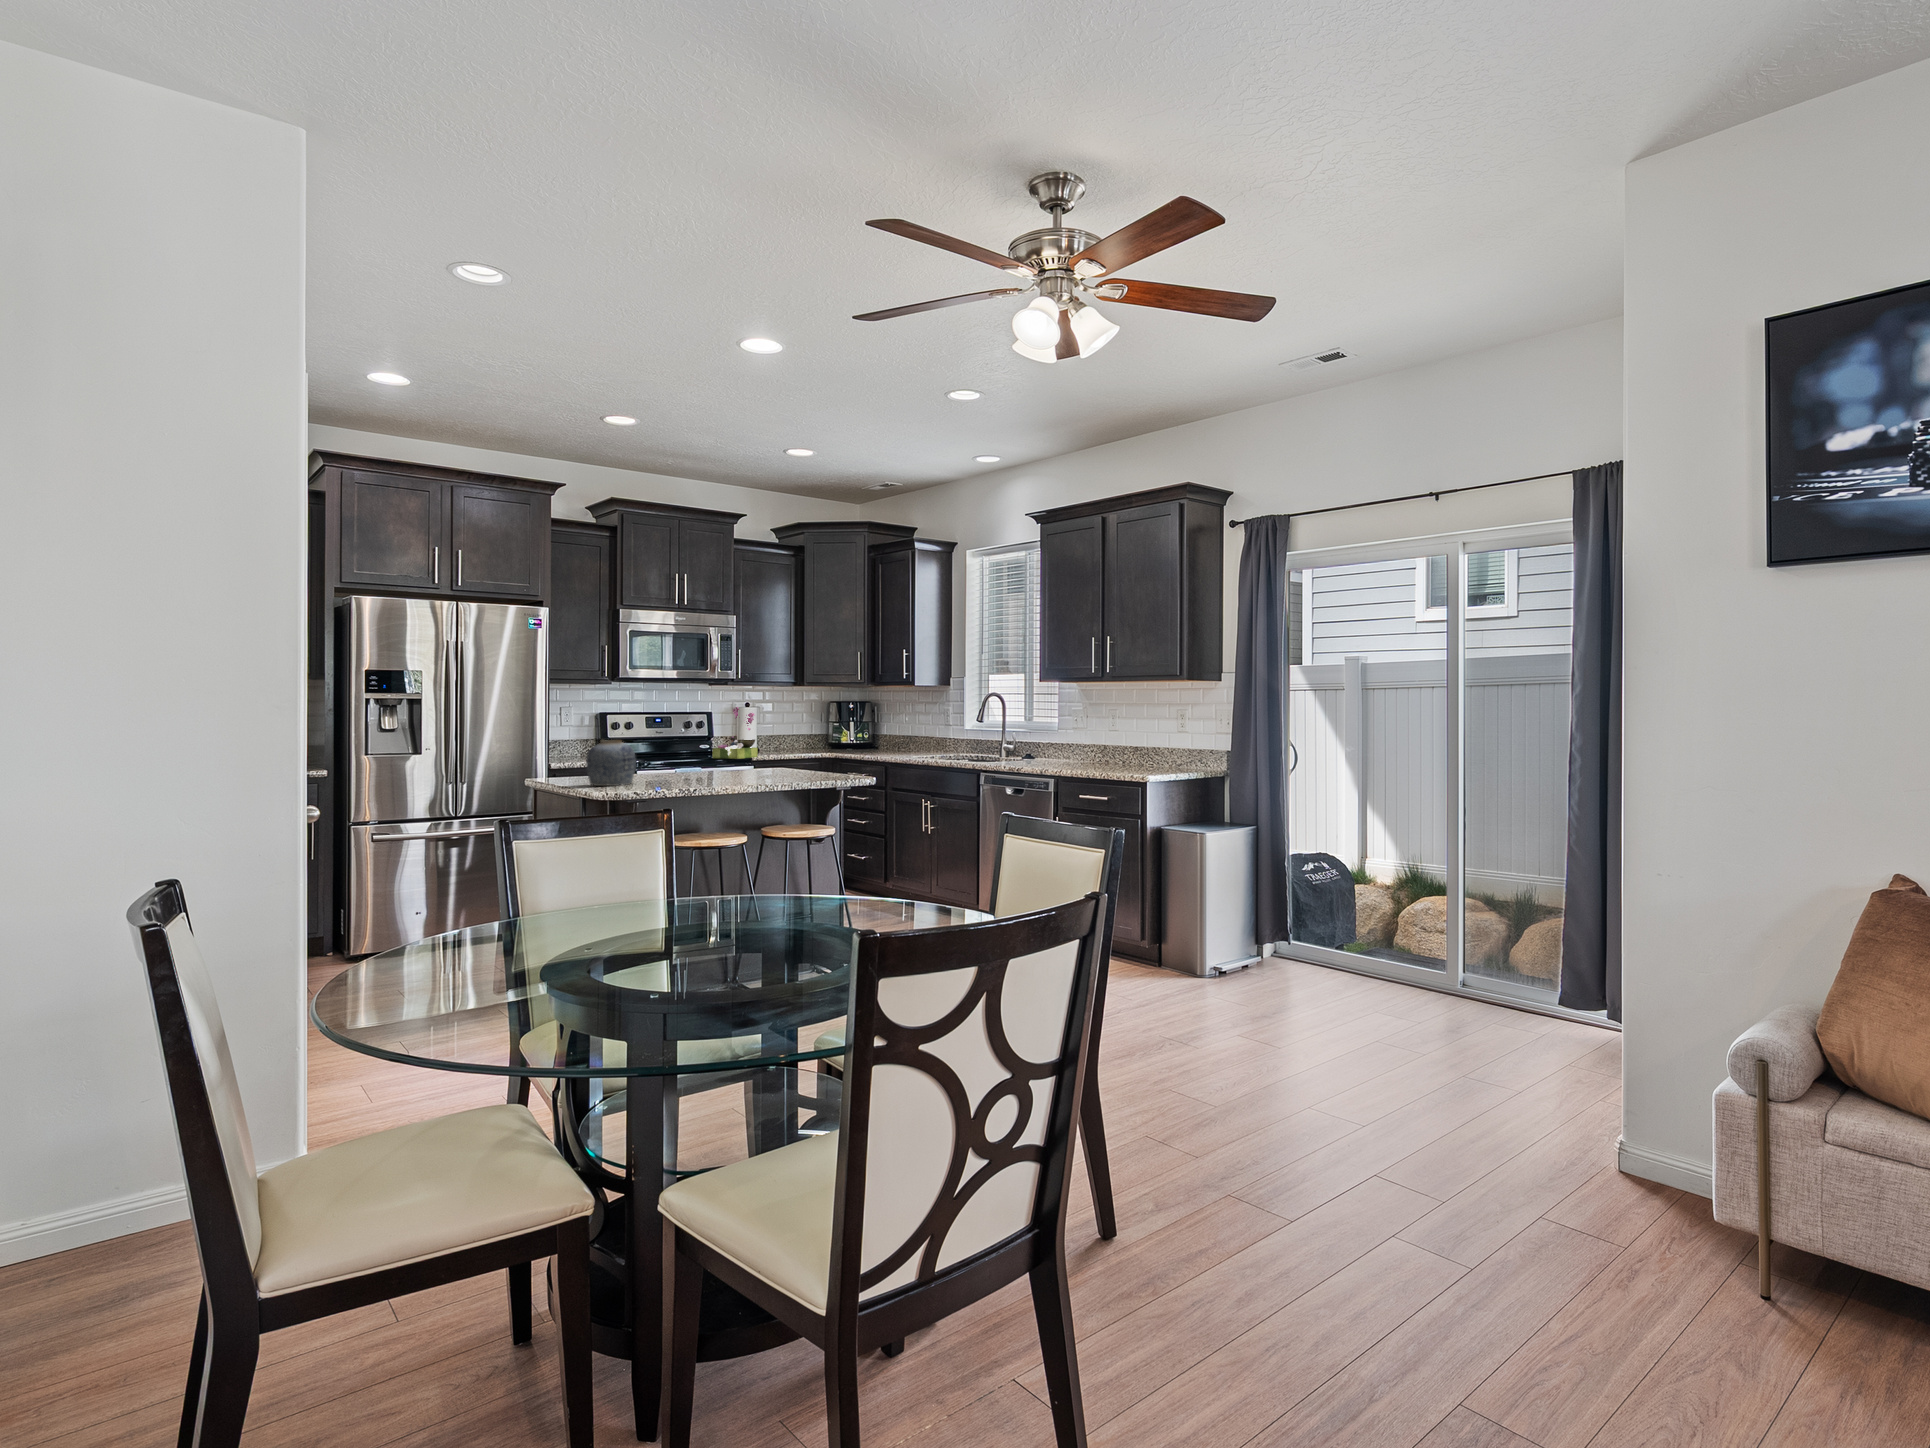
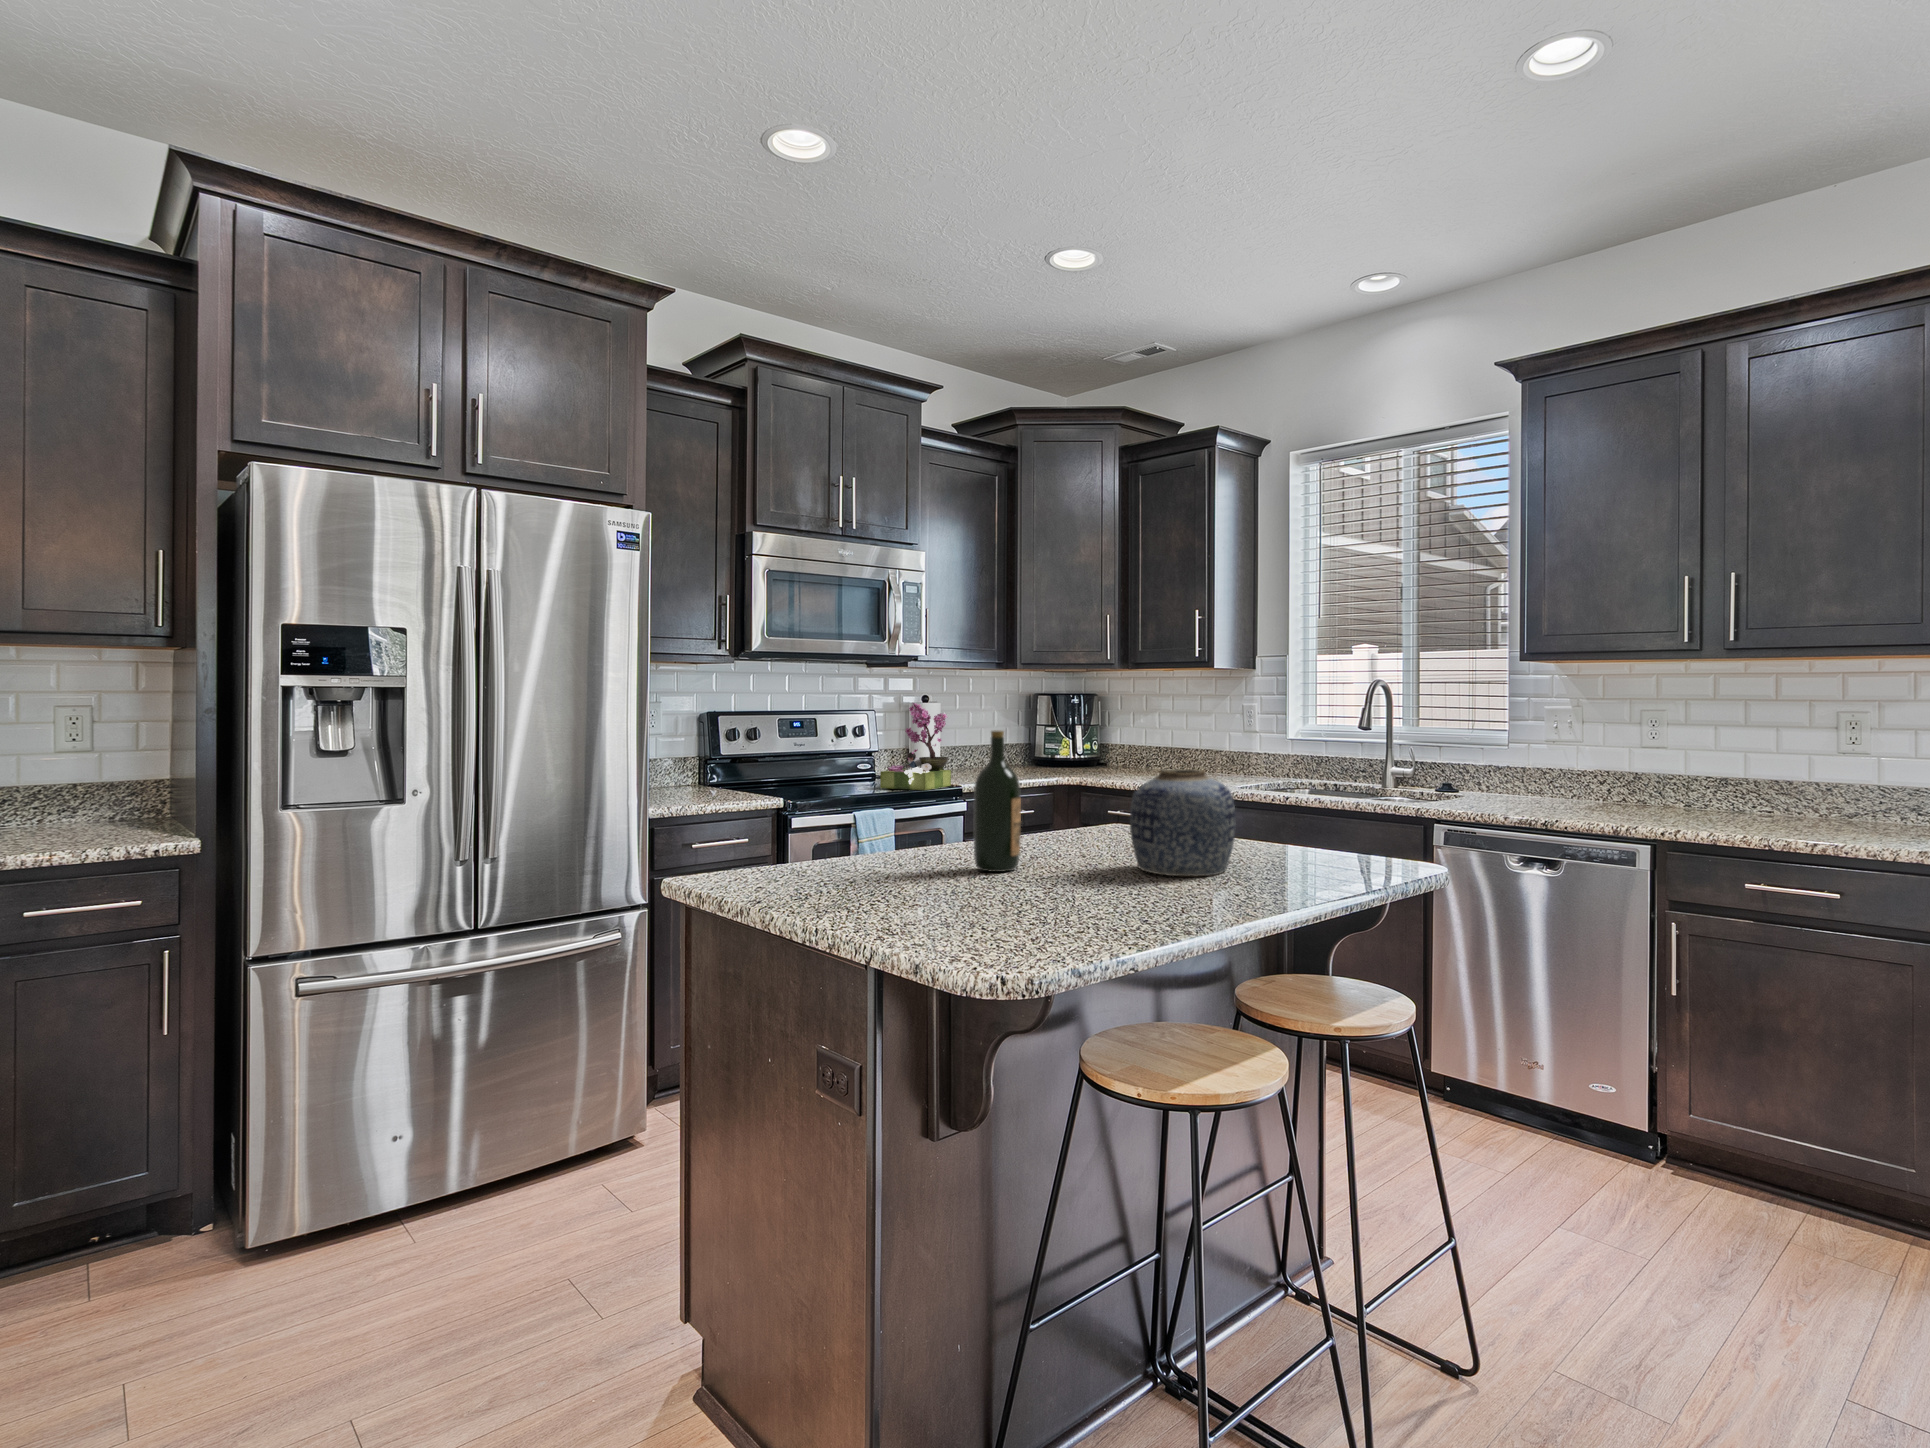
wine bottle: none [682,718,705,782] -> present [974,731,1021,872]
vase: present [586,740,636,786] -> present [1130,769,1236,876]

